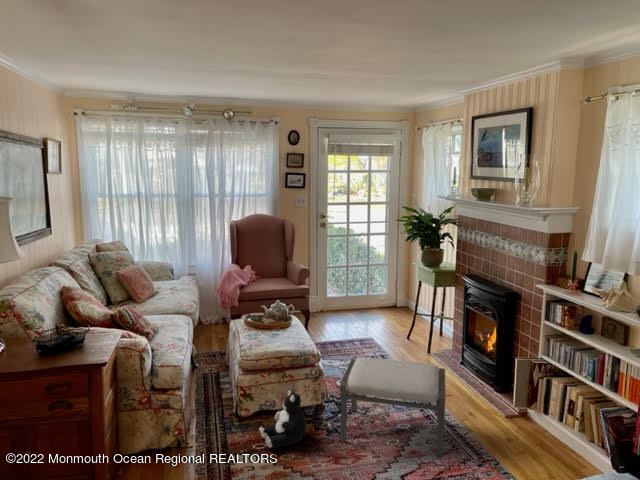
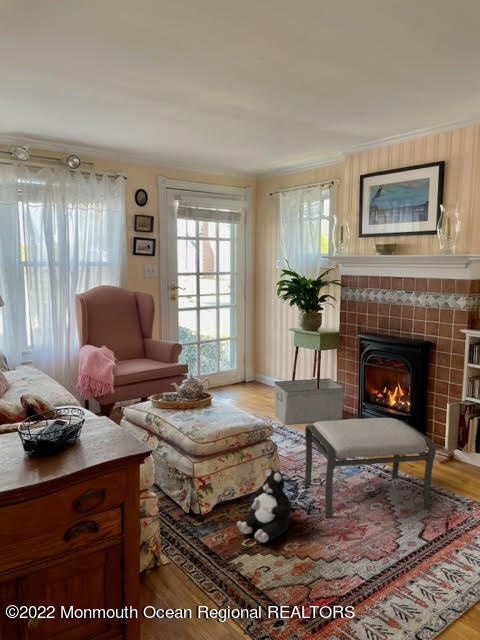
storage bin: none [390,312,453,358] -> present [274,378,345,425]

